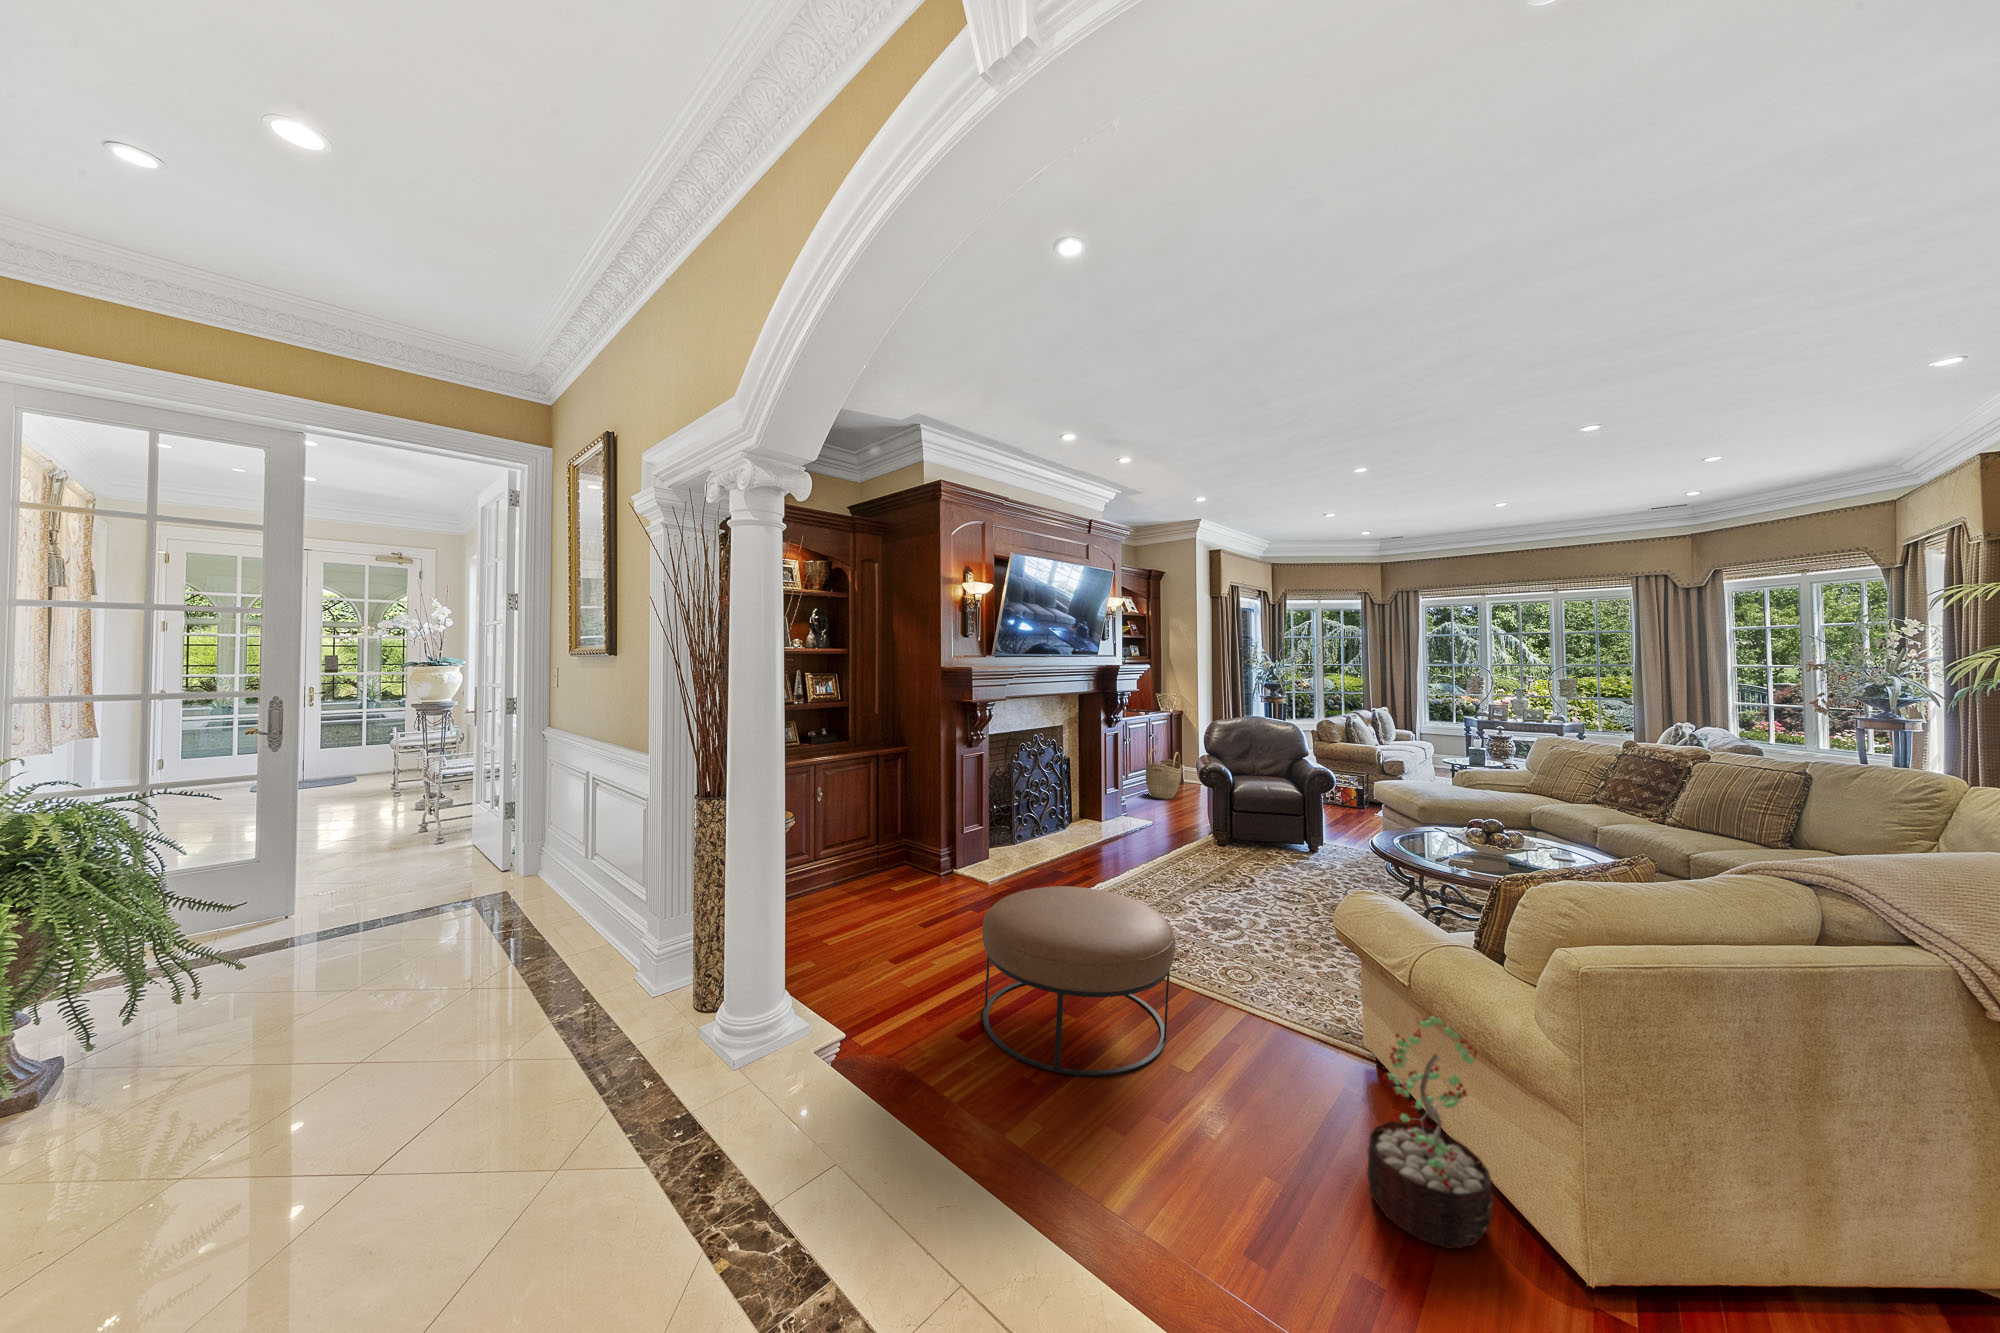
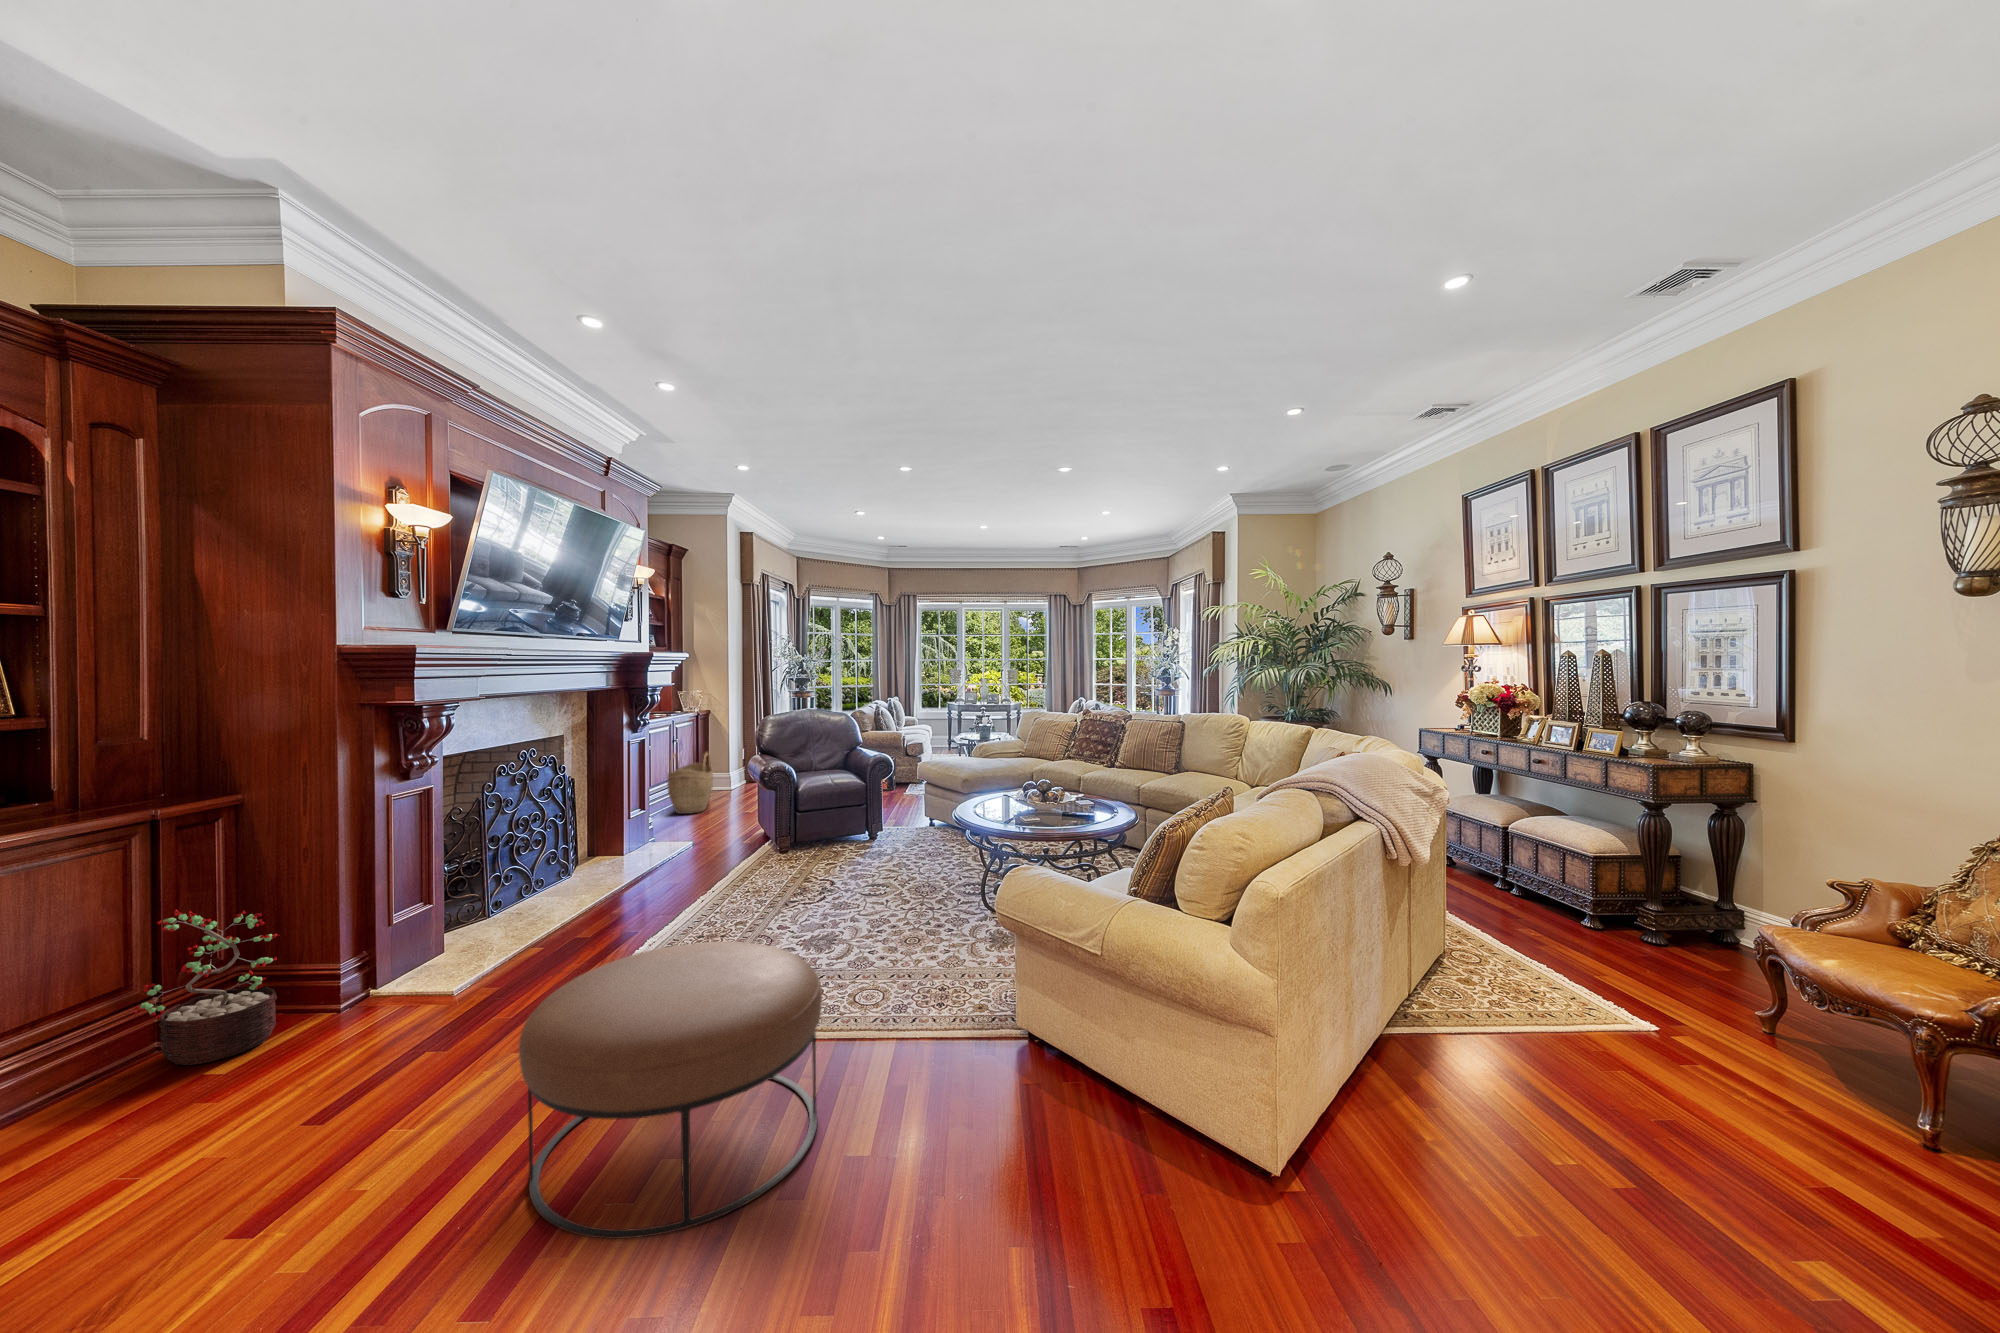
decorative plant: present [1367,1014,1493,1249] -> present [133,910,278,1065]

